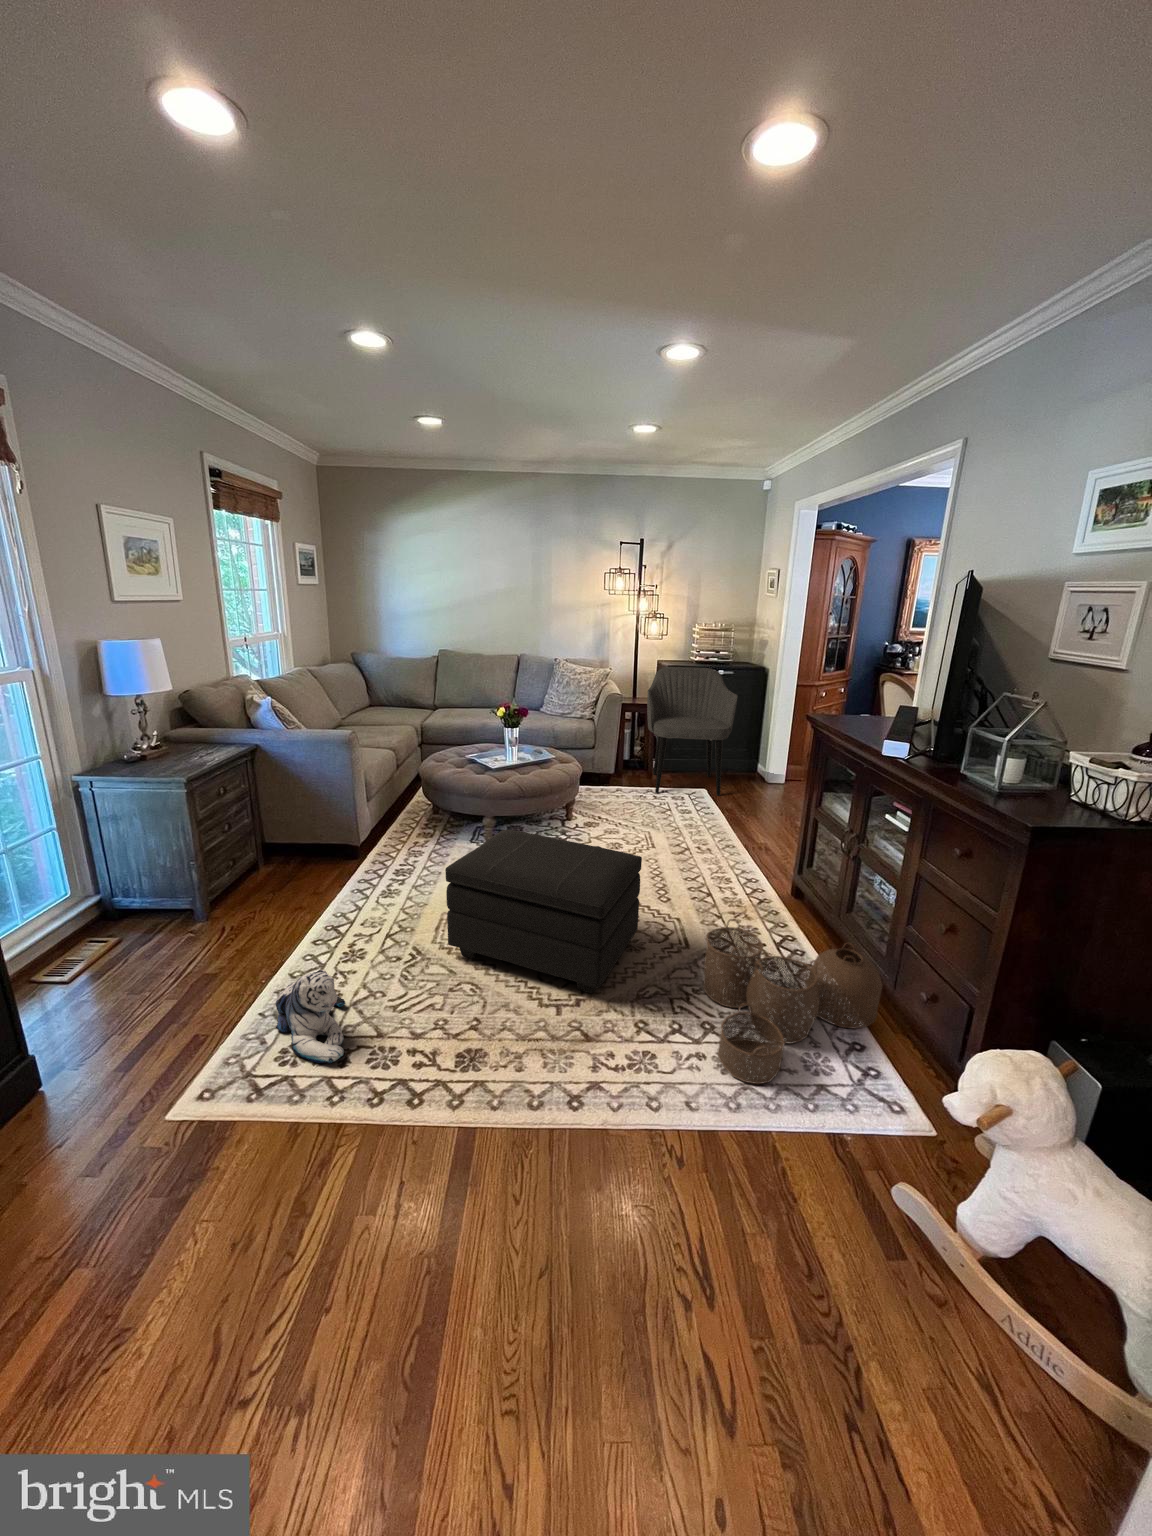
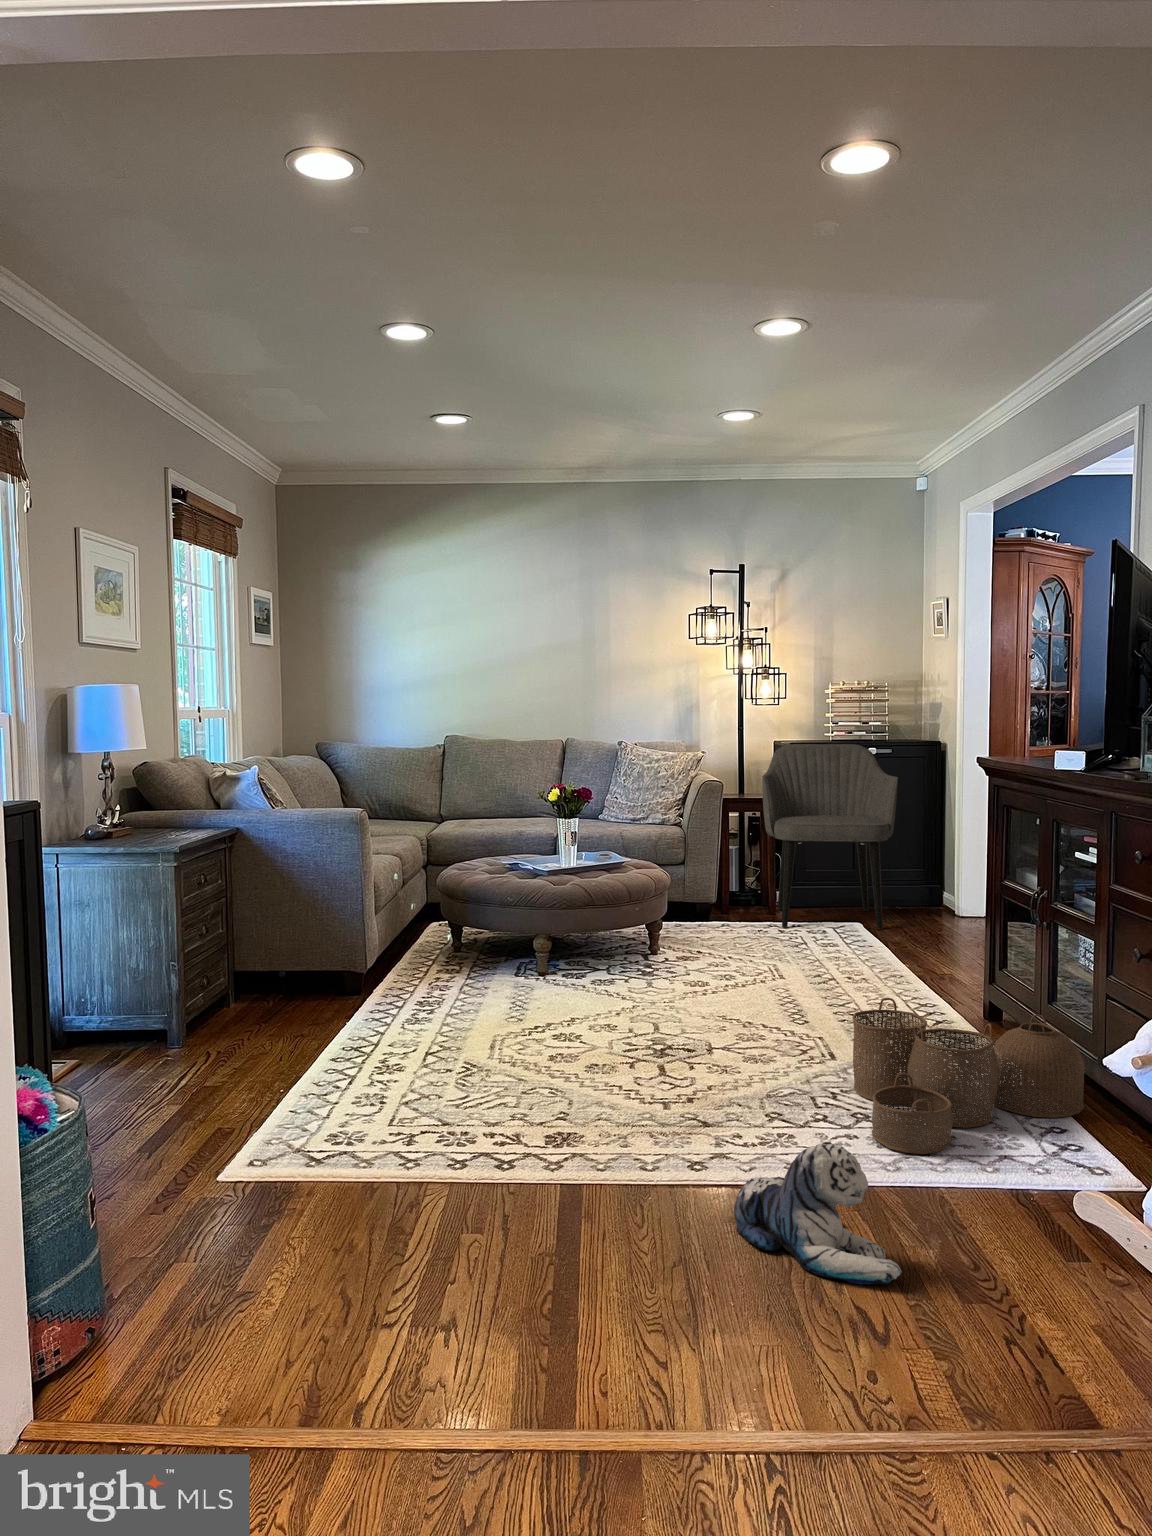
footstool: present [445,830,642,993] -> none [513,915,764,1095]
plush toy: present [276,970,345,1063] -> present [734,1142,902,1284]

